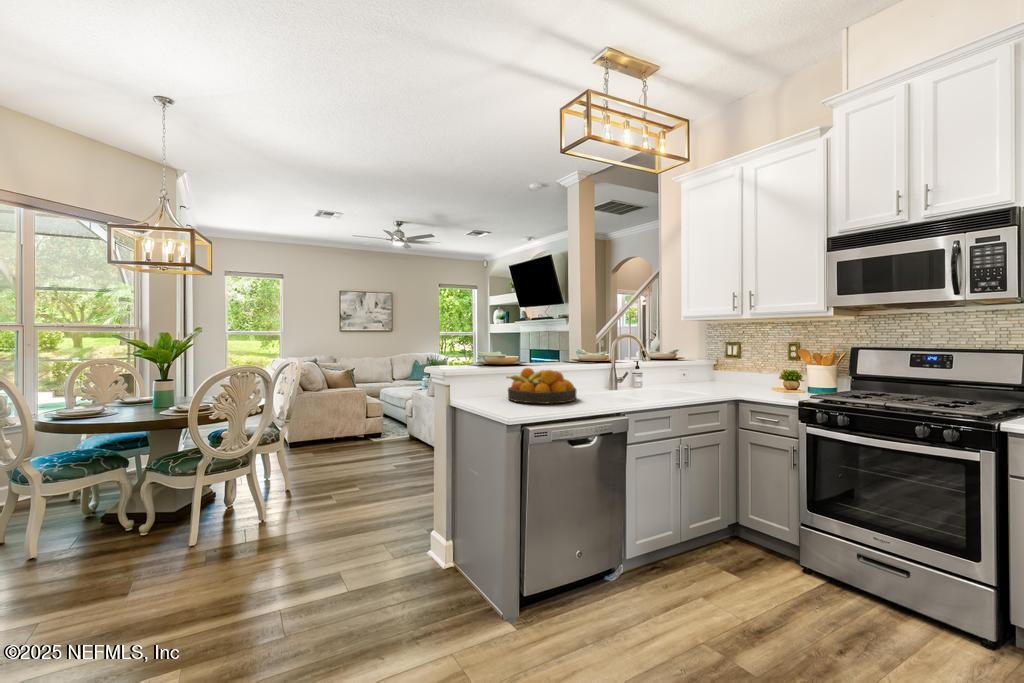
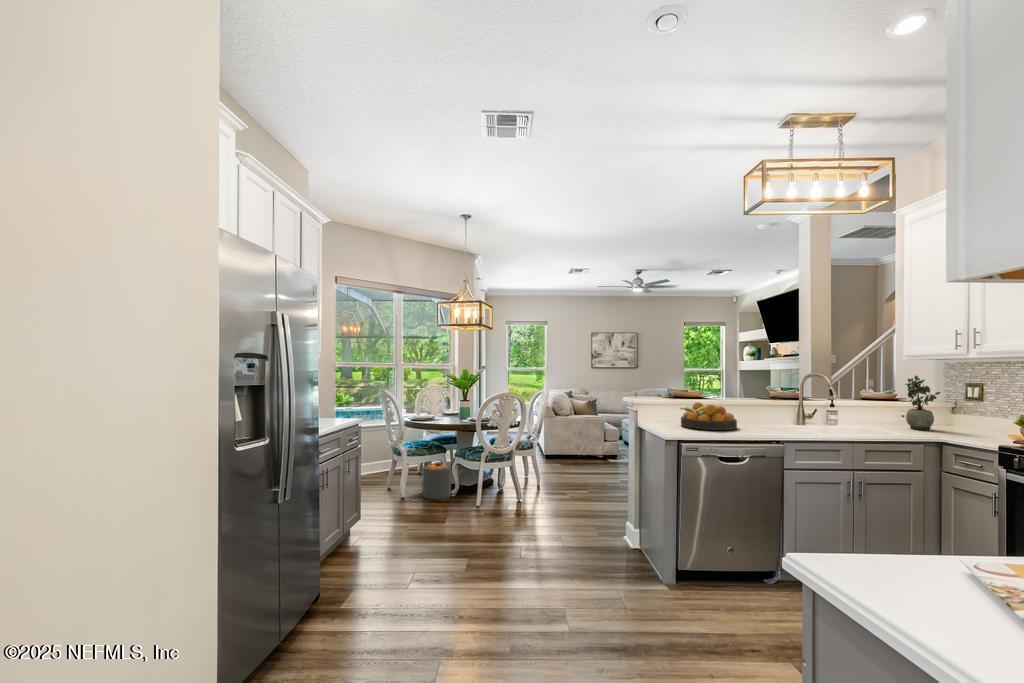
potted plant: none [715,328,753,384] -> present [905,376,941,430]
trash can: none [84,468,142,546] -> present [422,460,451,499]

